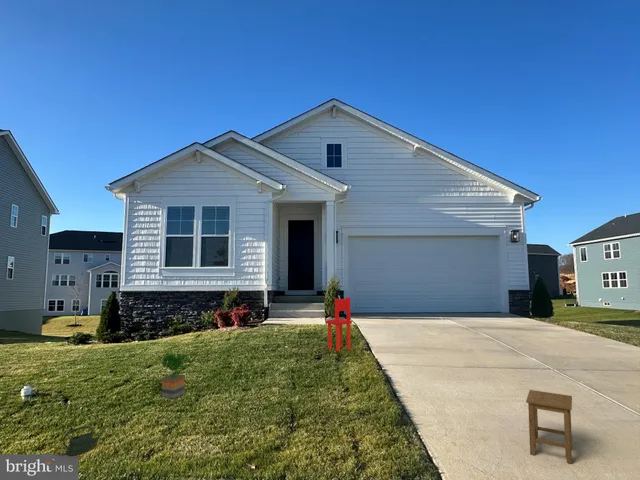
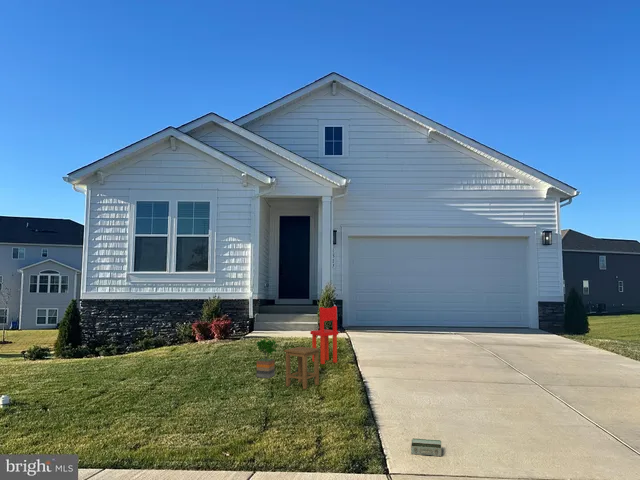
potted tree: present [162,354,189,398] -> present [257,340,278,378]
stool: present [526,390,572,464] -> present [284,347,320,389]
watering can: present [62,426,107,455] -> none [52,419,91,444]
toolbox: none [455,443,493,466] -> present [411,438,441,456]

